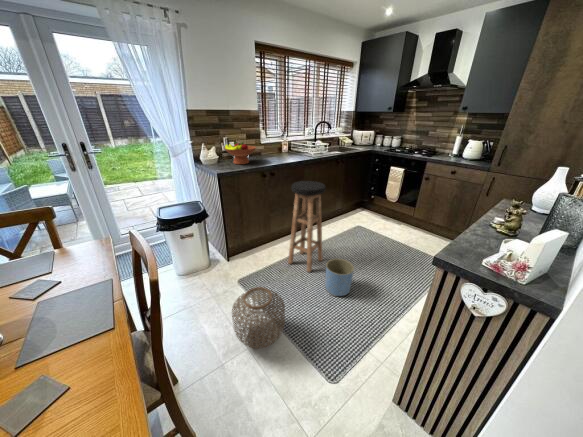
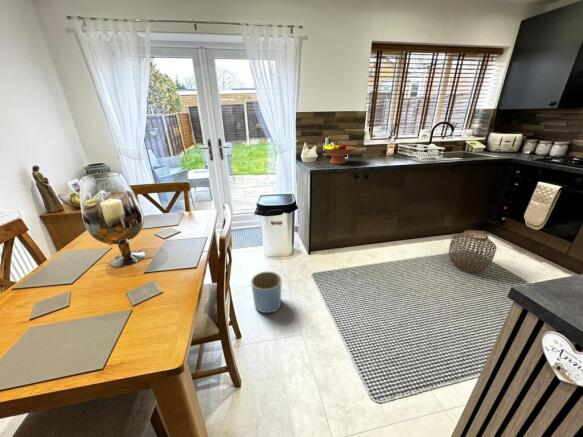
bar stool: present [288,181,325,272] -> none [368,186,422,286]
planter: present [325,259,354,296] -> present [251,272,282,313]
woven basket: present [232,287,285,349] -> present [449,230,496,272]

